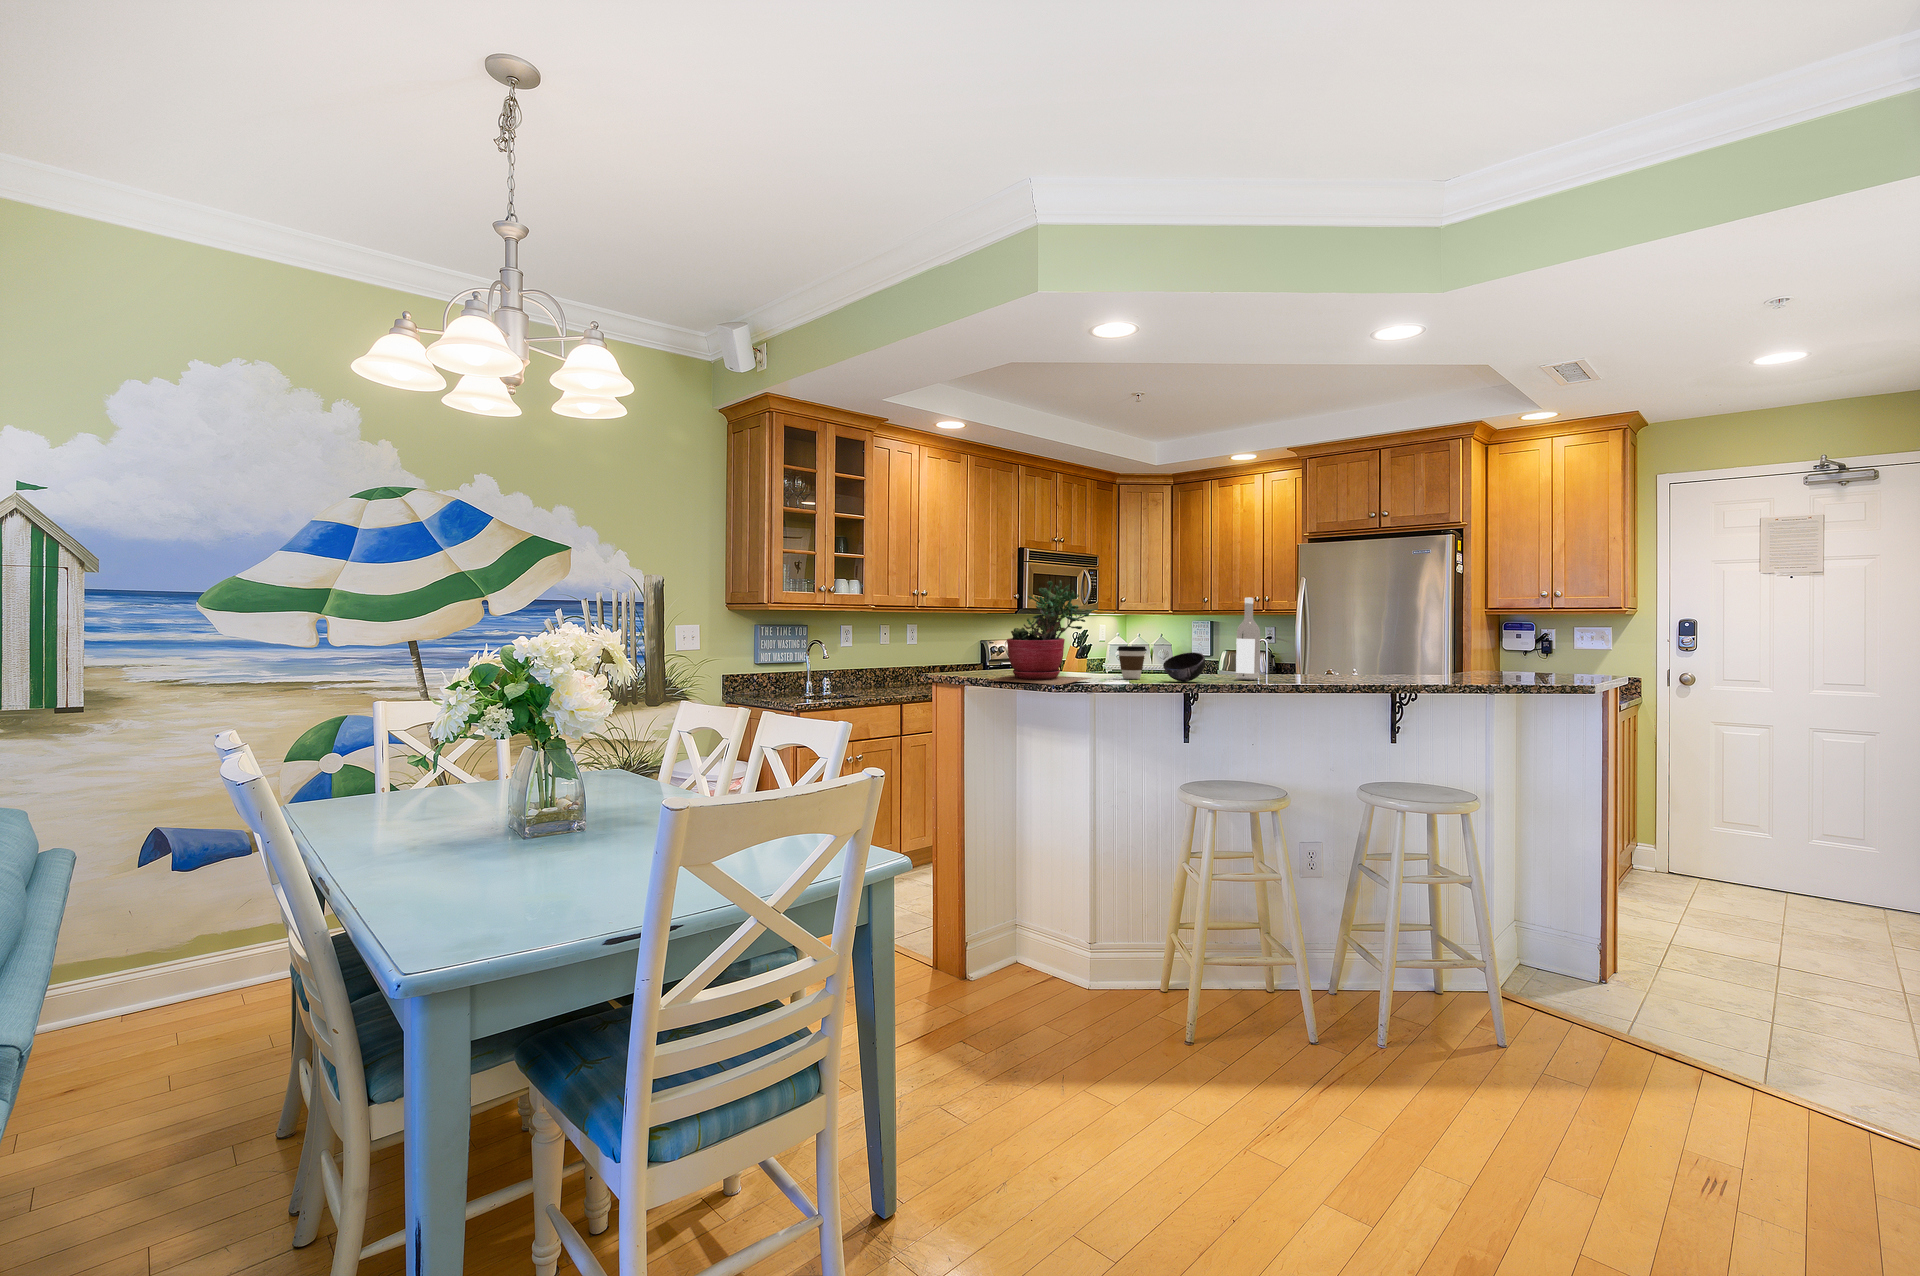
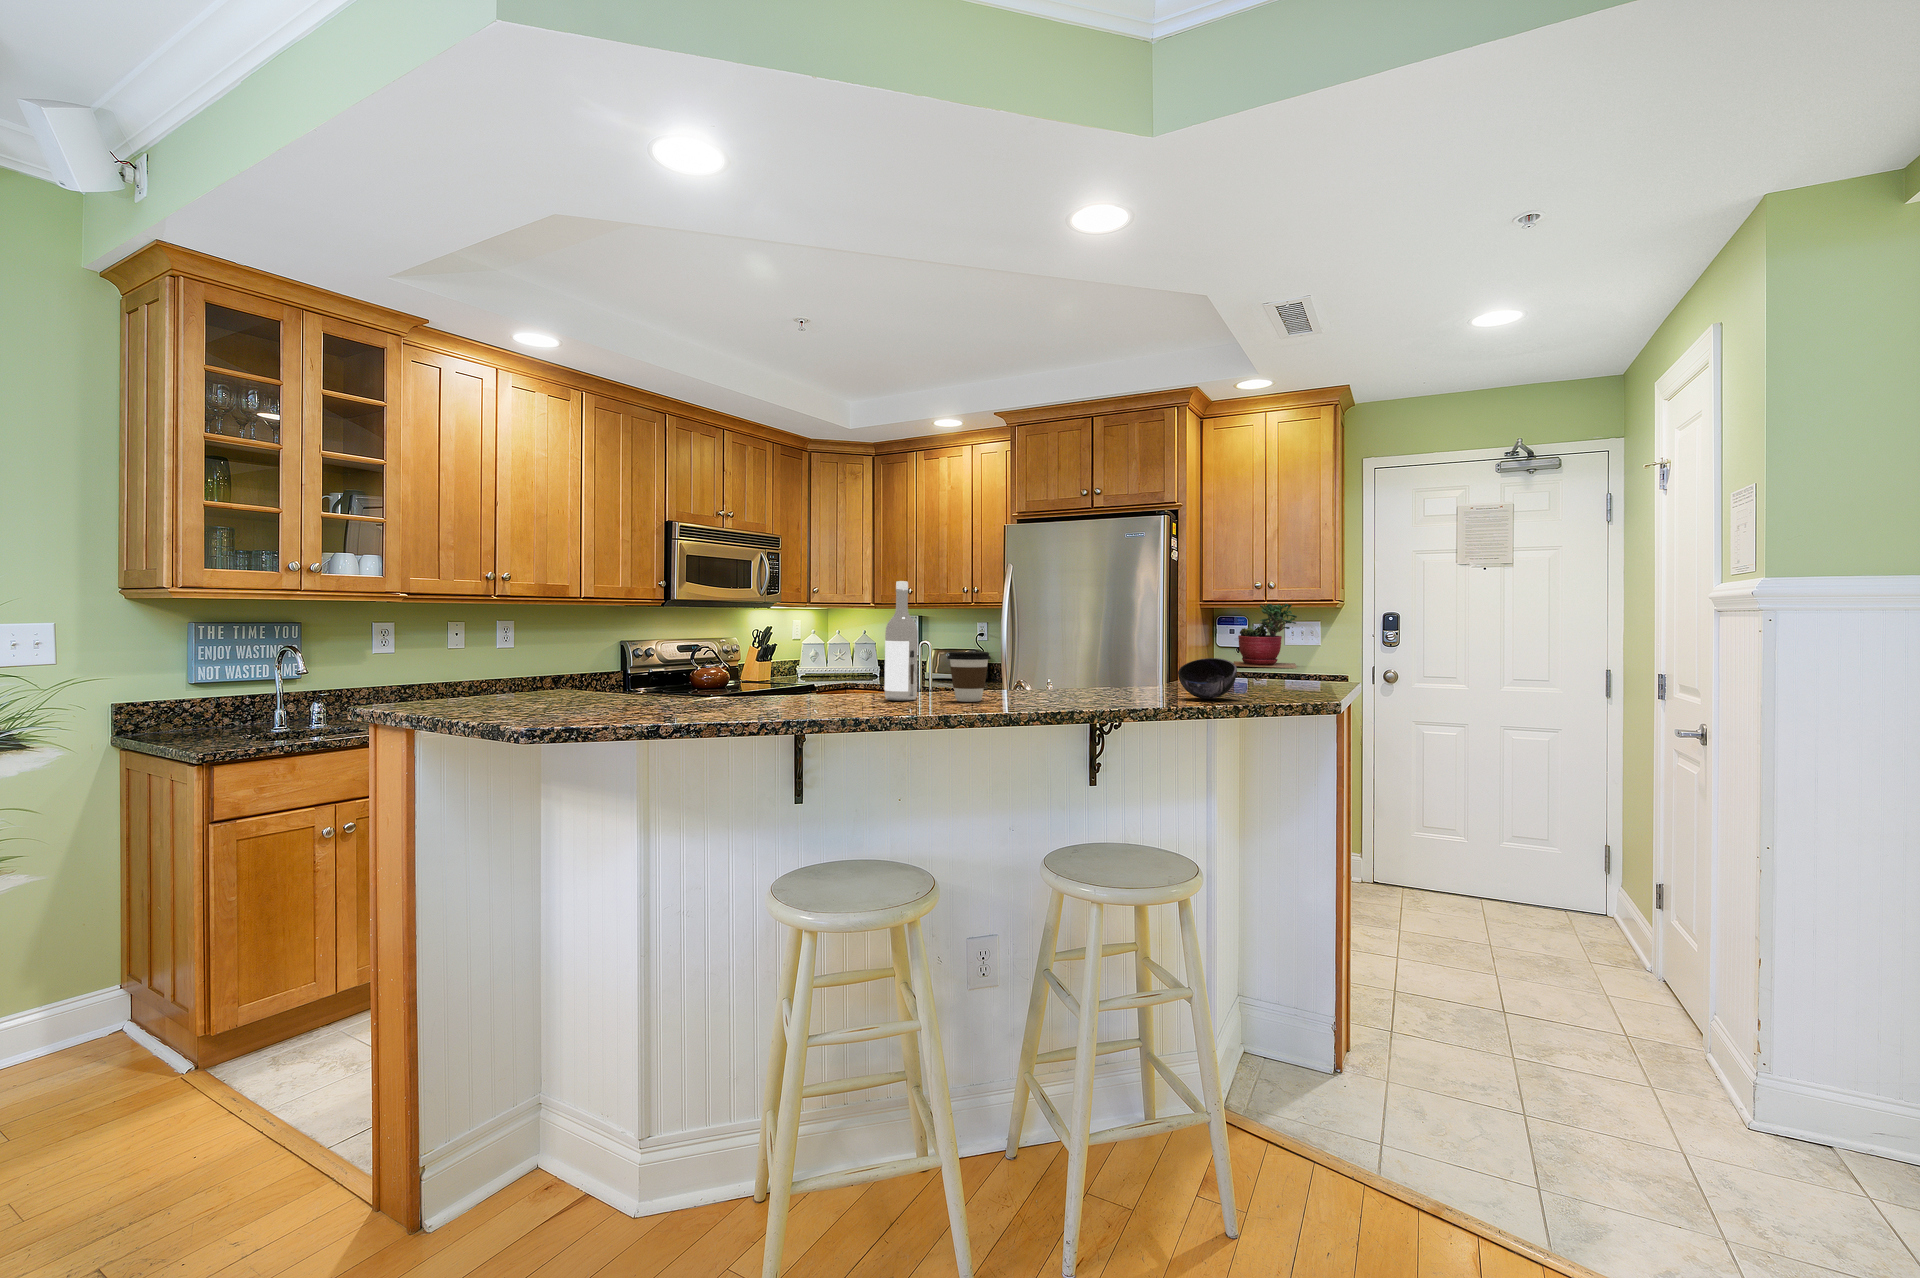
succulent plant: present [988,580,1091,685] -> present [1234,604,1297,668]
coffee cup: present [1117,646,1147,679] -> present [947,652,991,702]
bowl: present [1163,652,1205,682] -> present [1178,658,1237,699]

